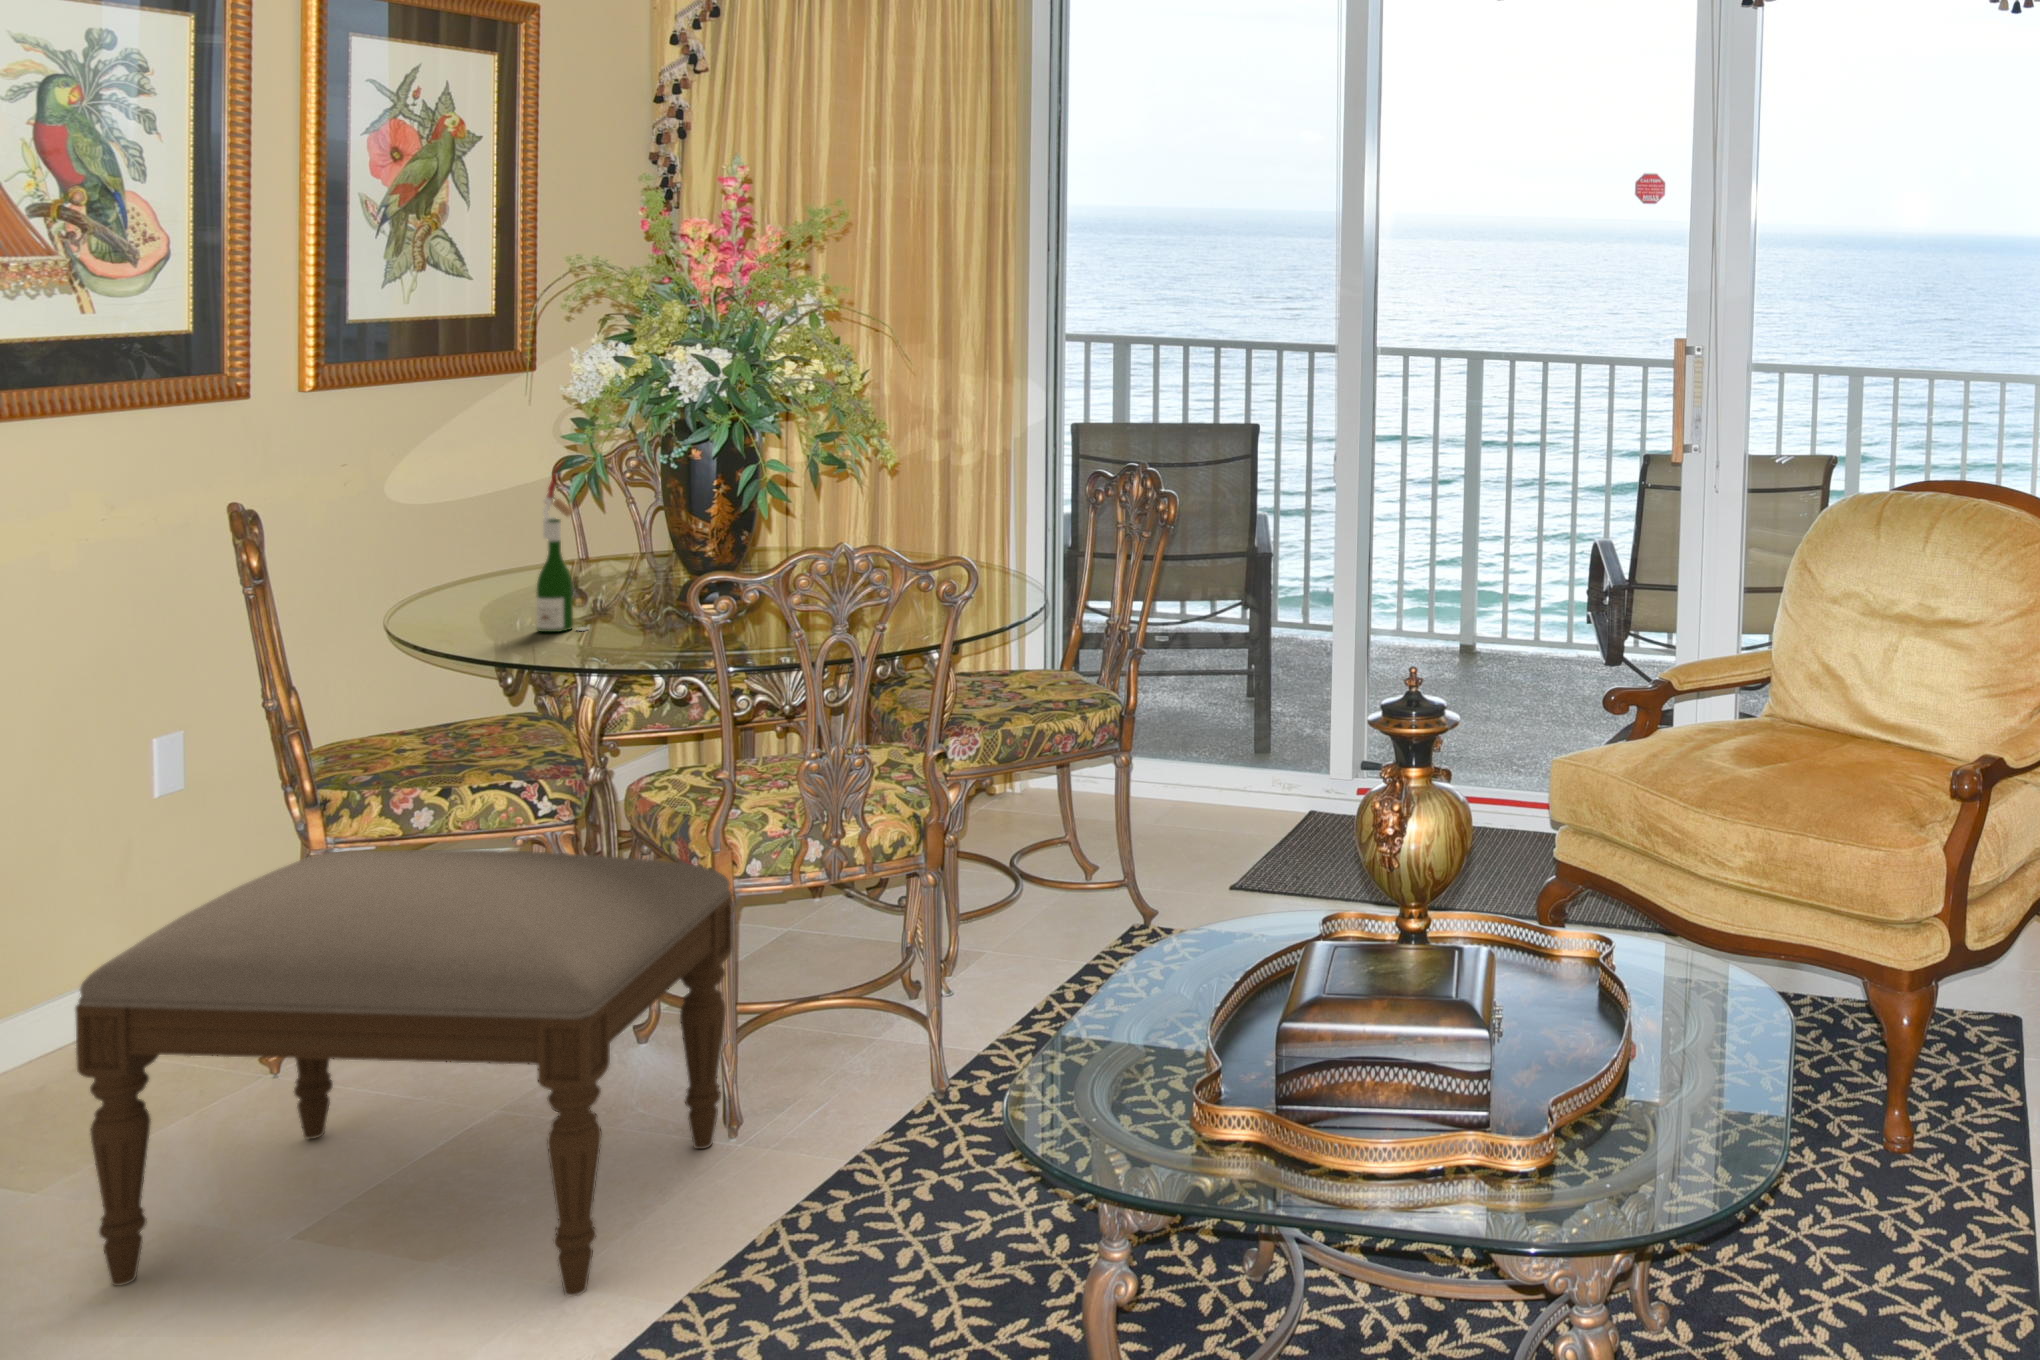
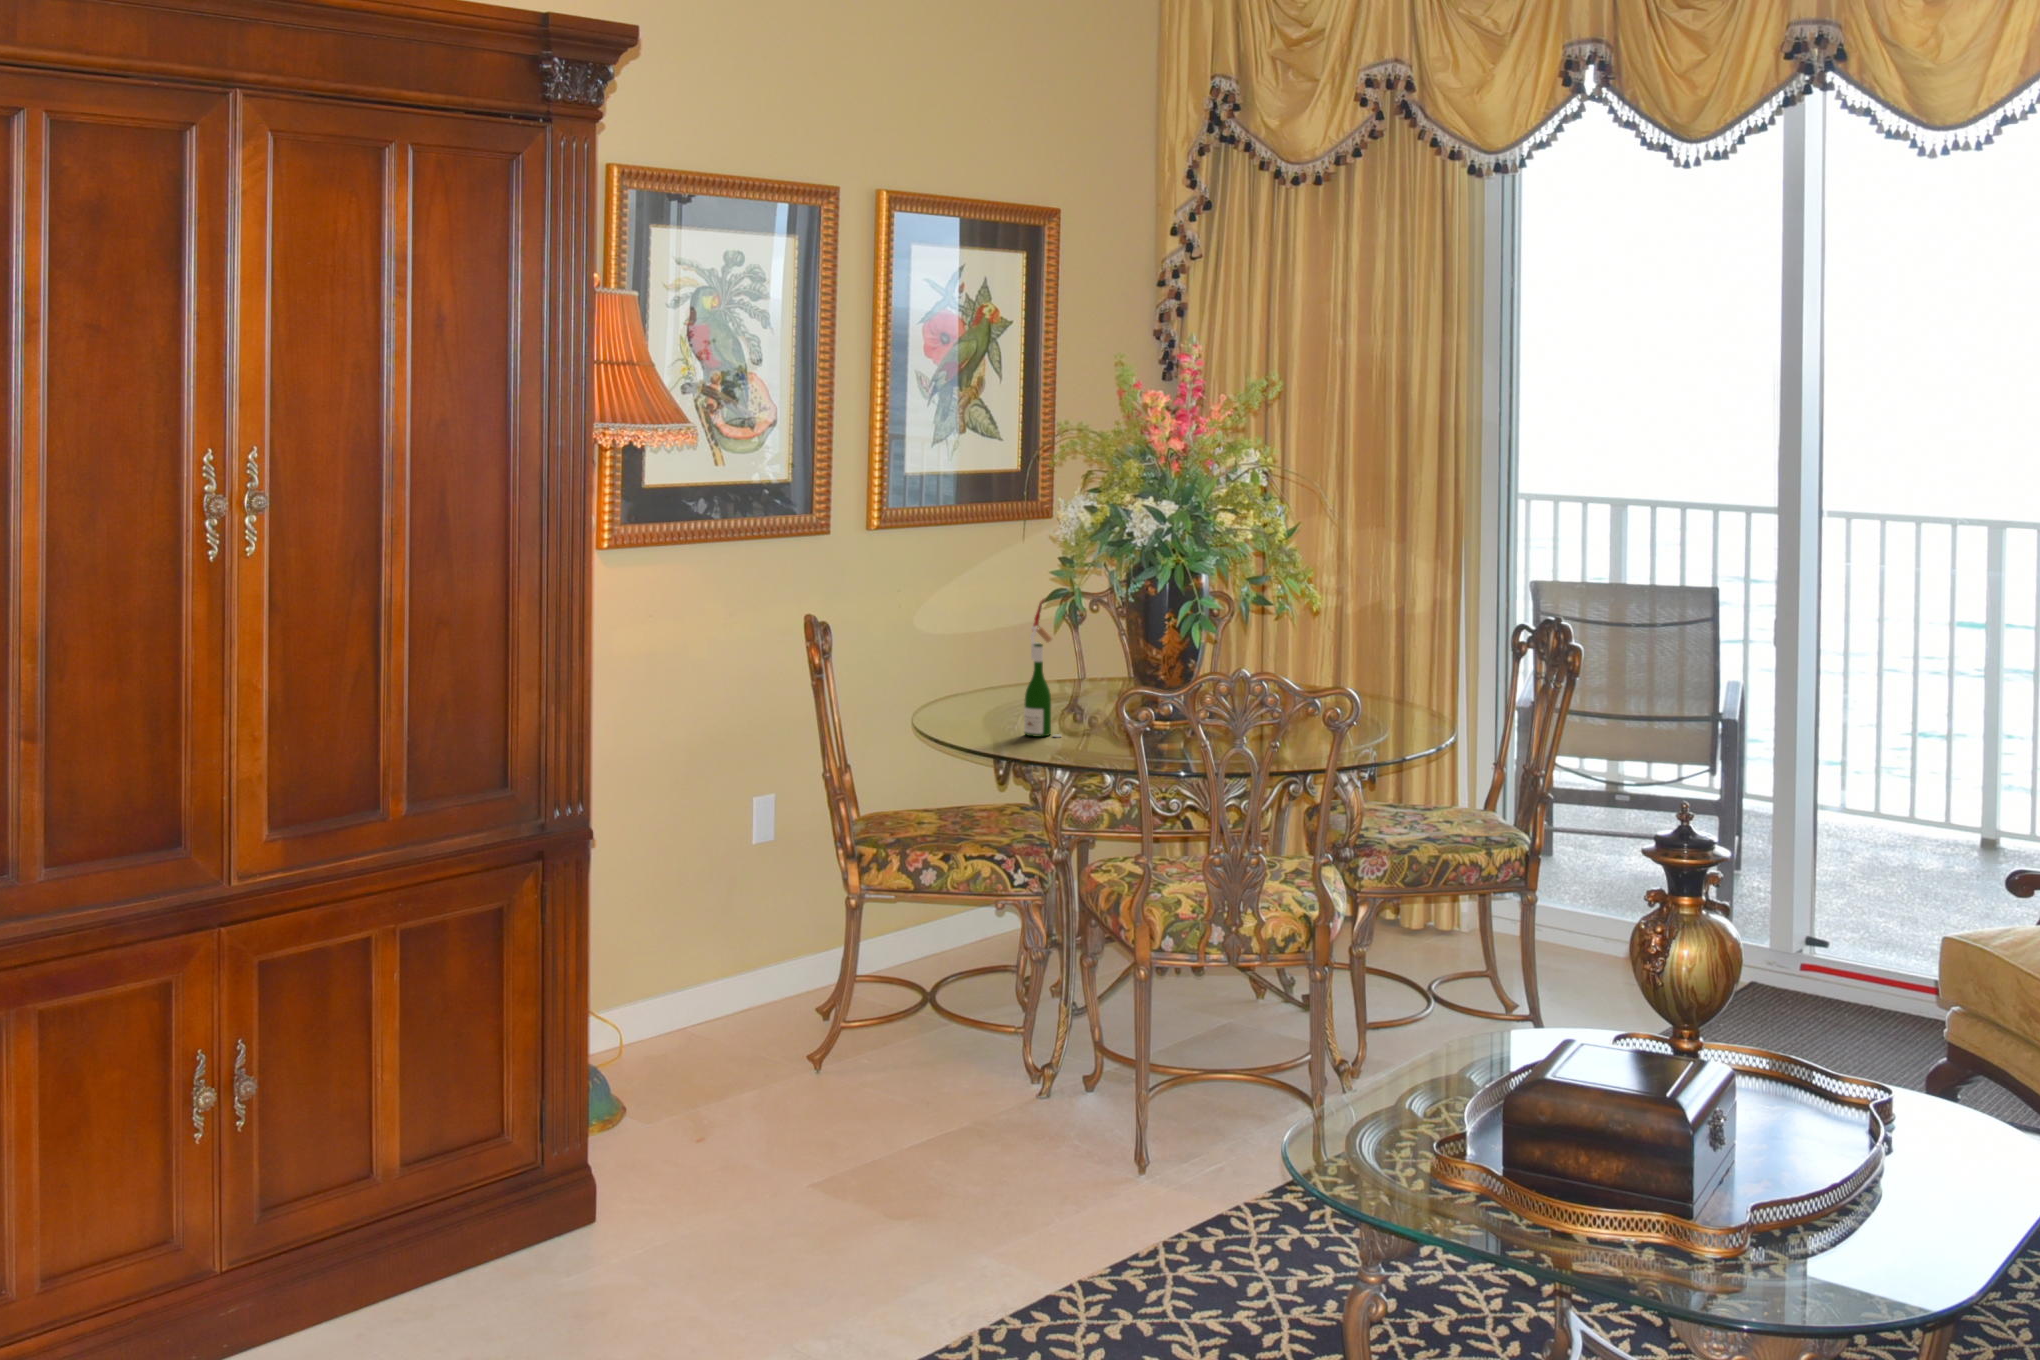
ottoman: present [75,850,732,1296] -> none [703,890,1146,1259]

